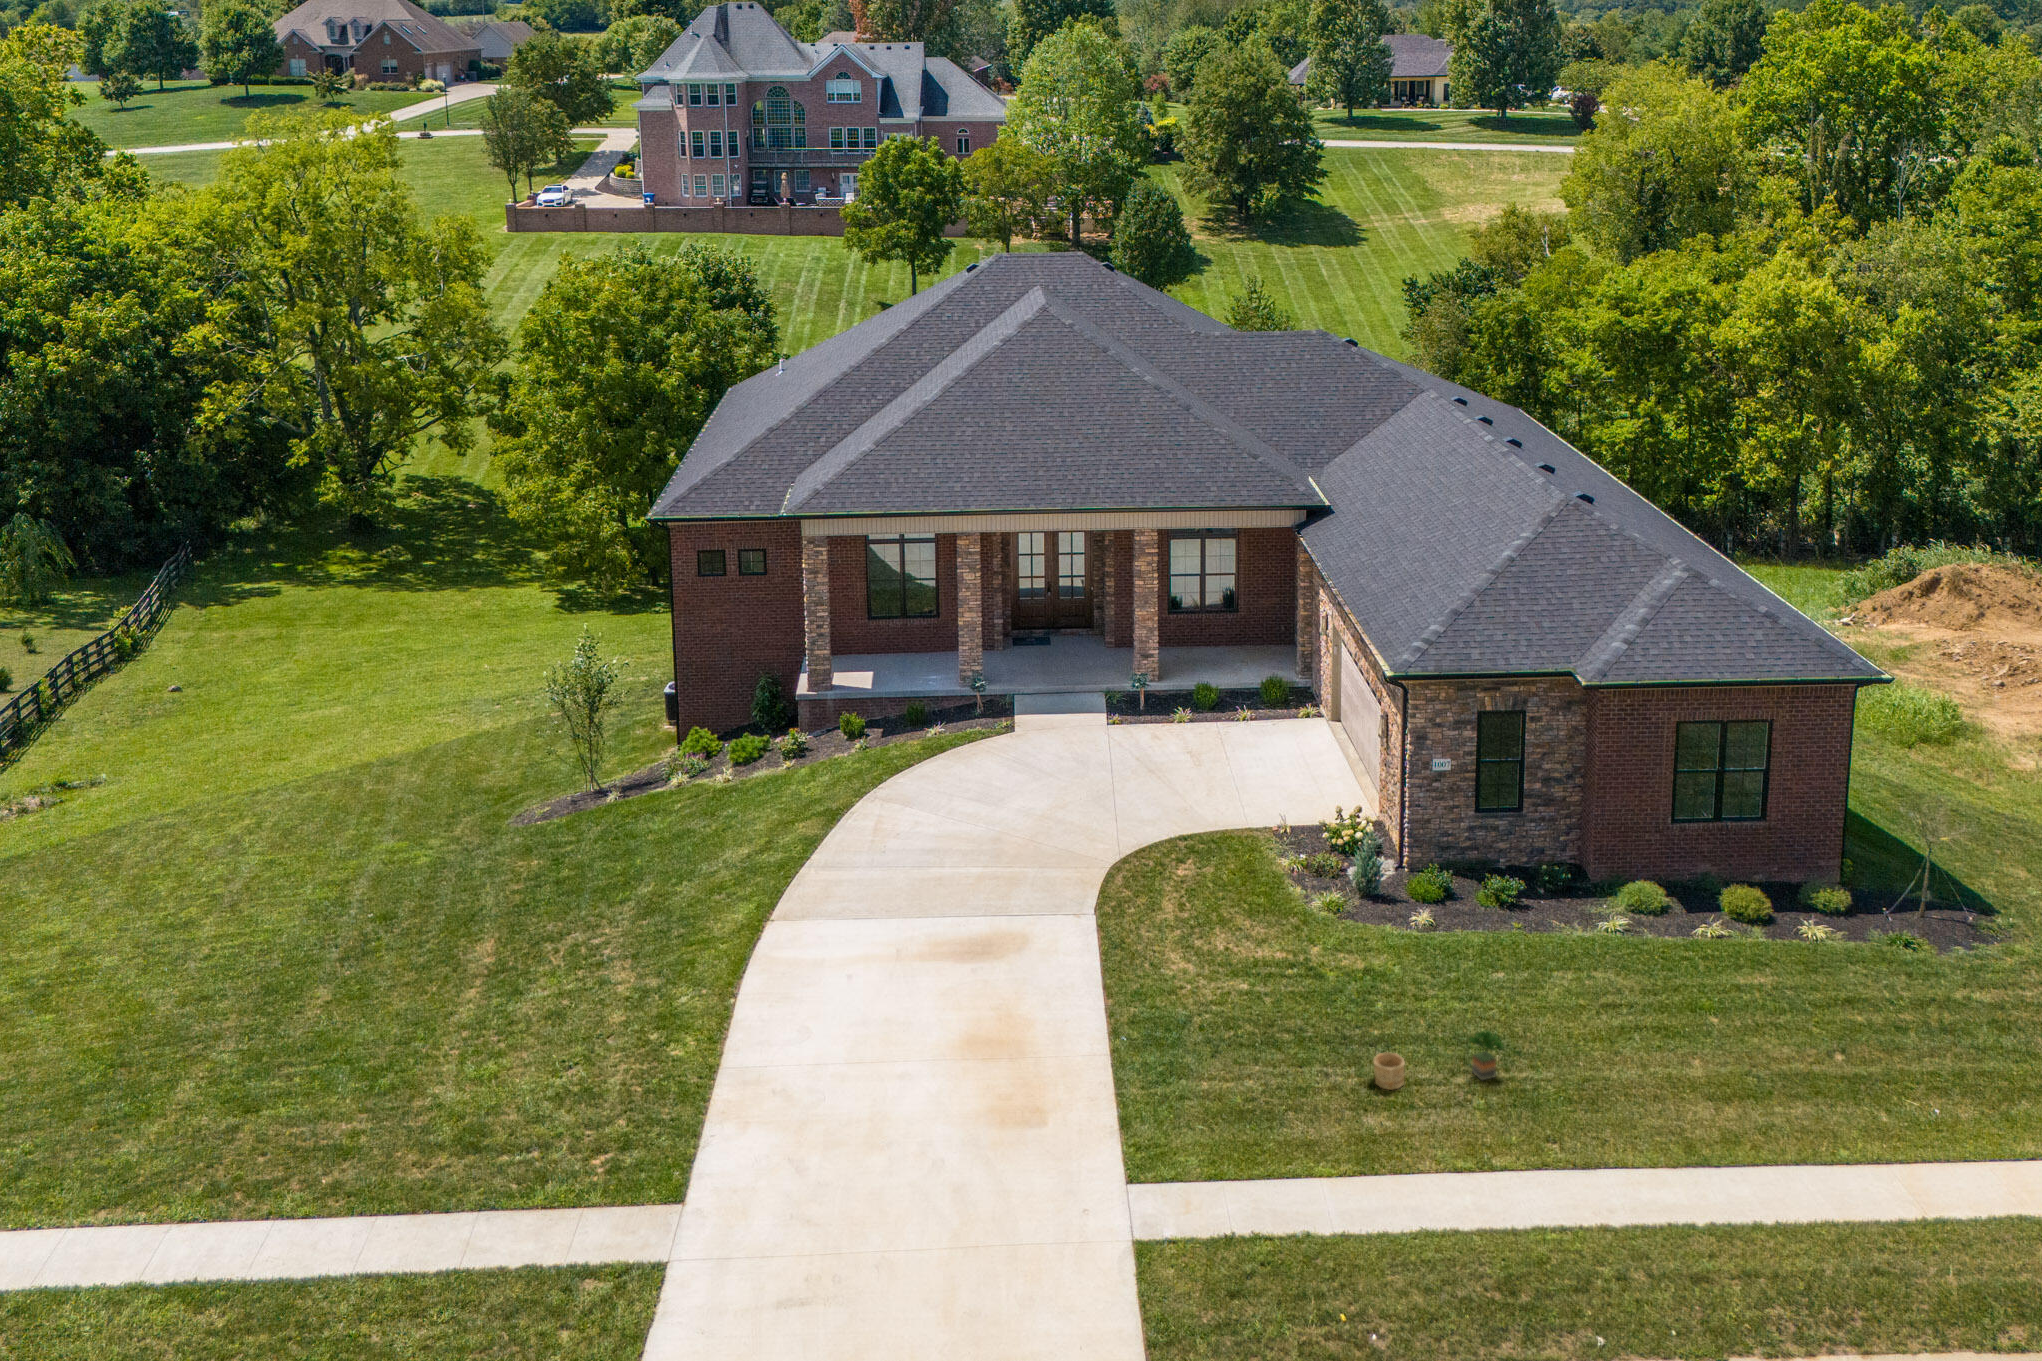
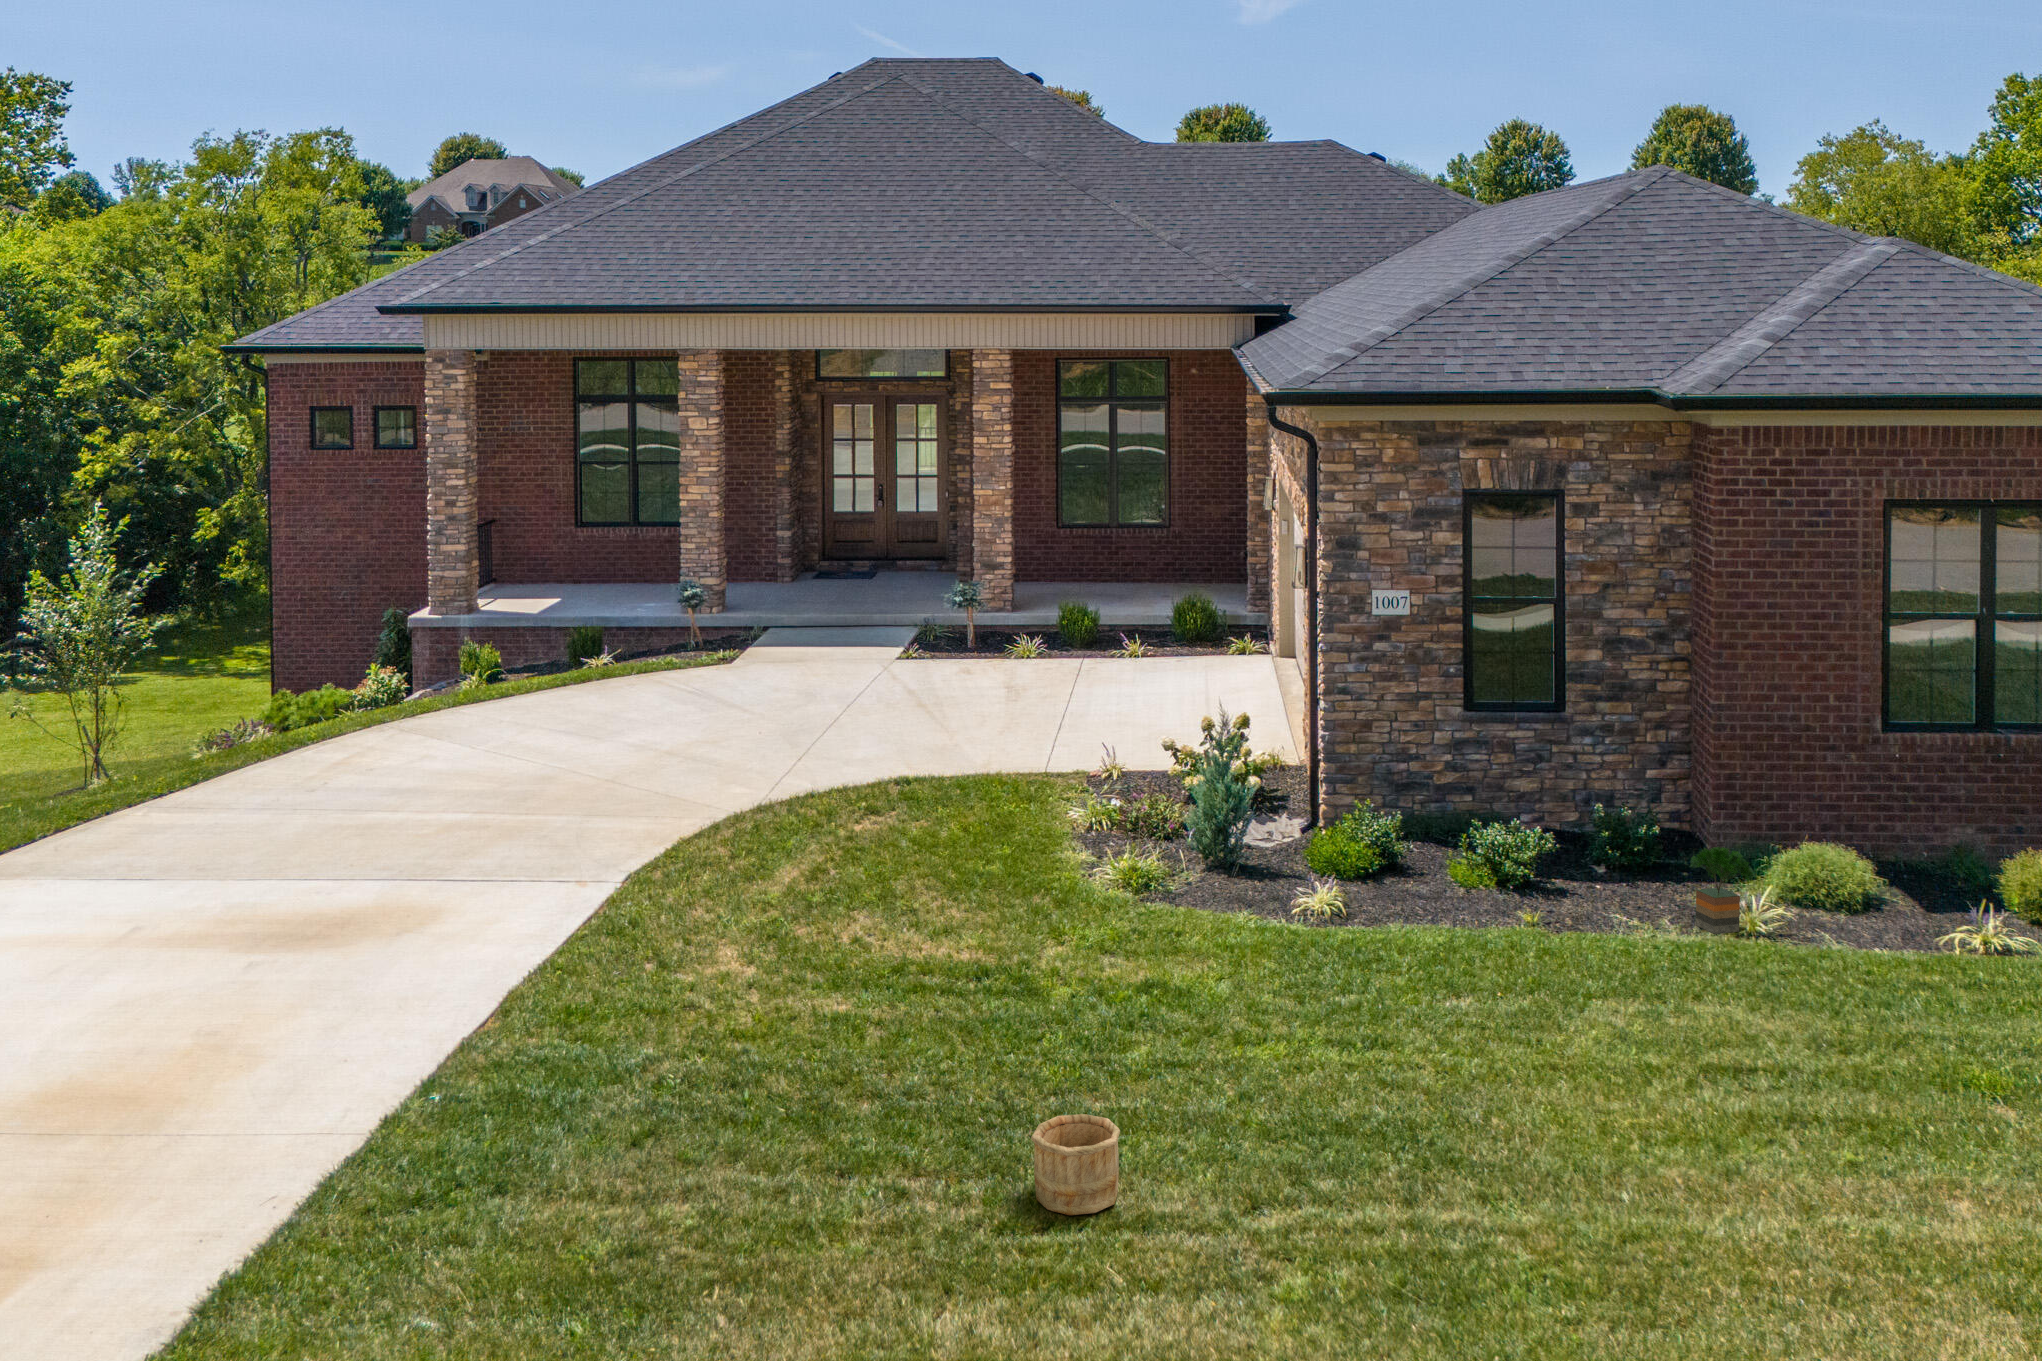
potted tree: present [1470,1030,1504,1080] -> present [1691,847,1754,934]

